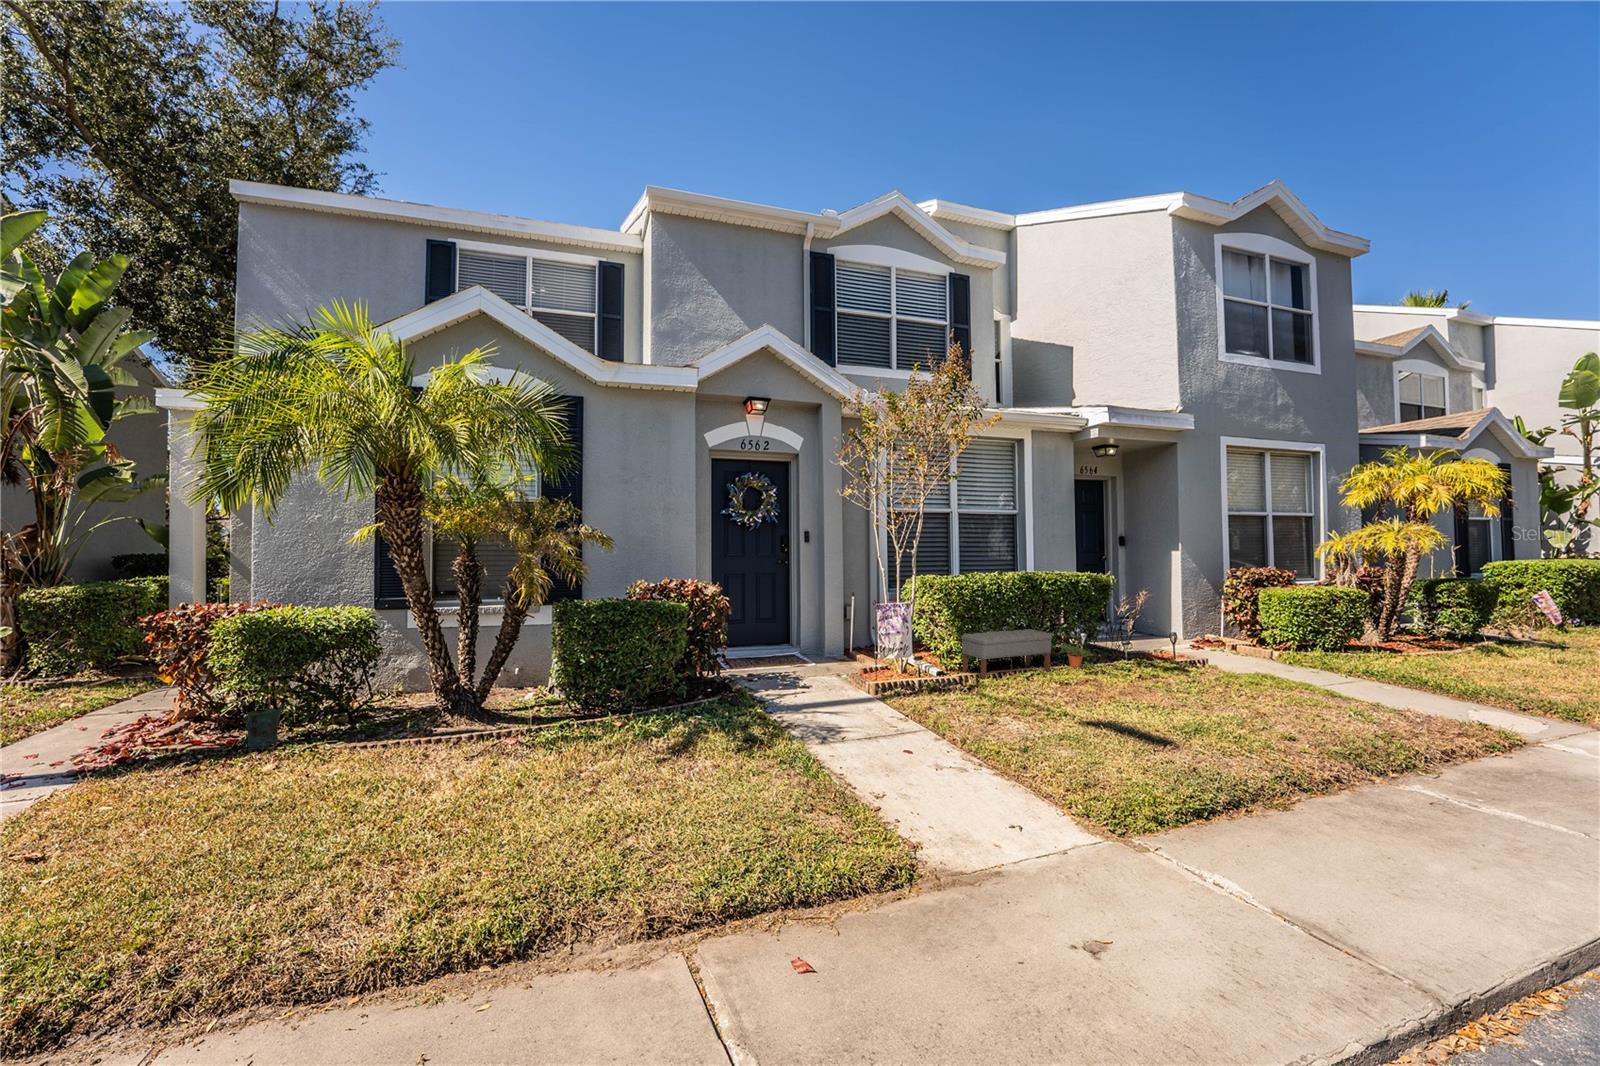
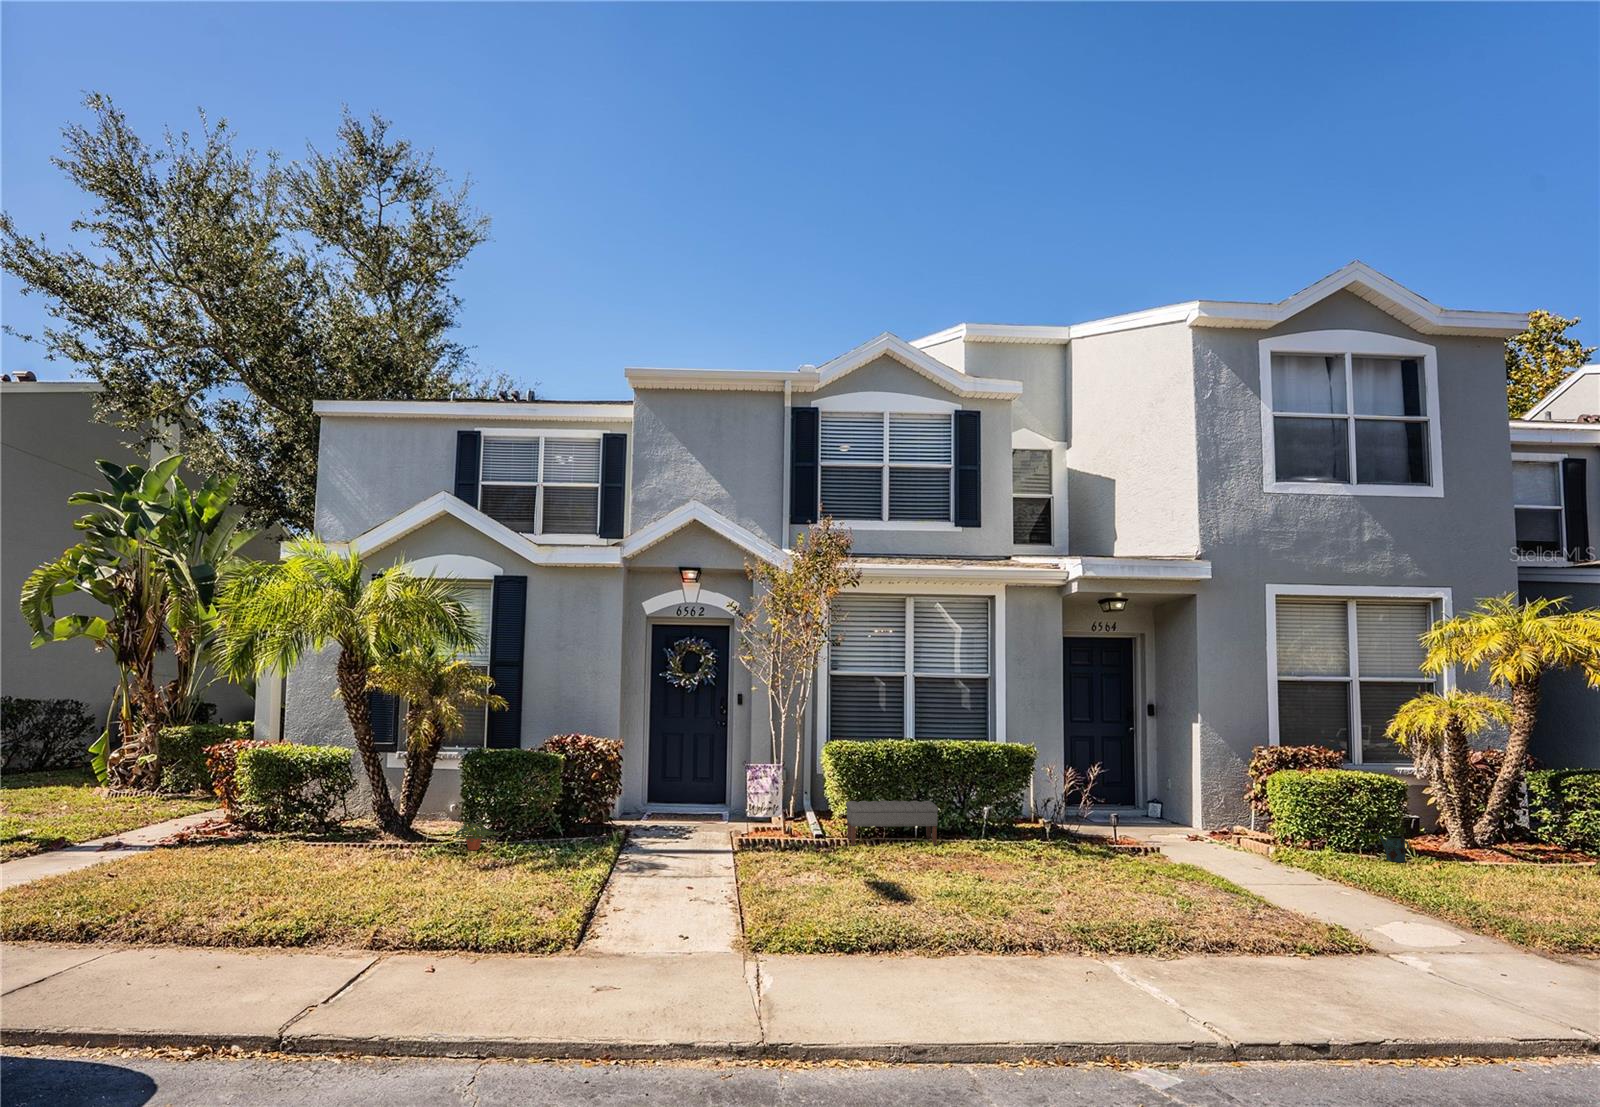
potted plant: present [1056,644,1093,667] -> present [456,822,500,850]
watering can: present [245,699,289,748] -> present [1374,829,1409,862]

